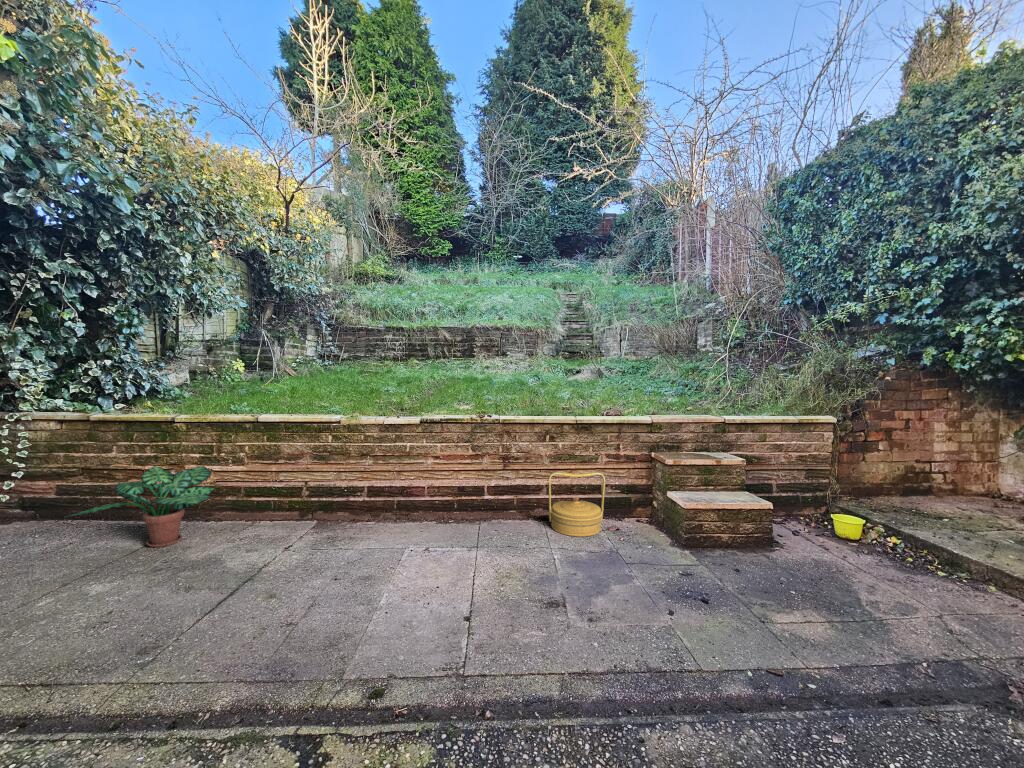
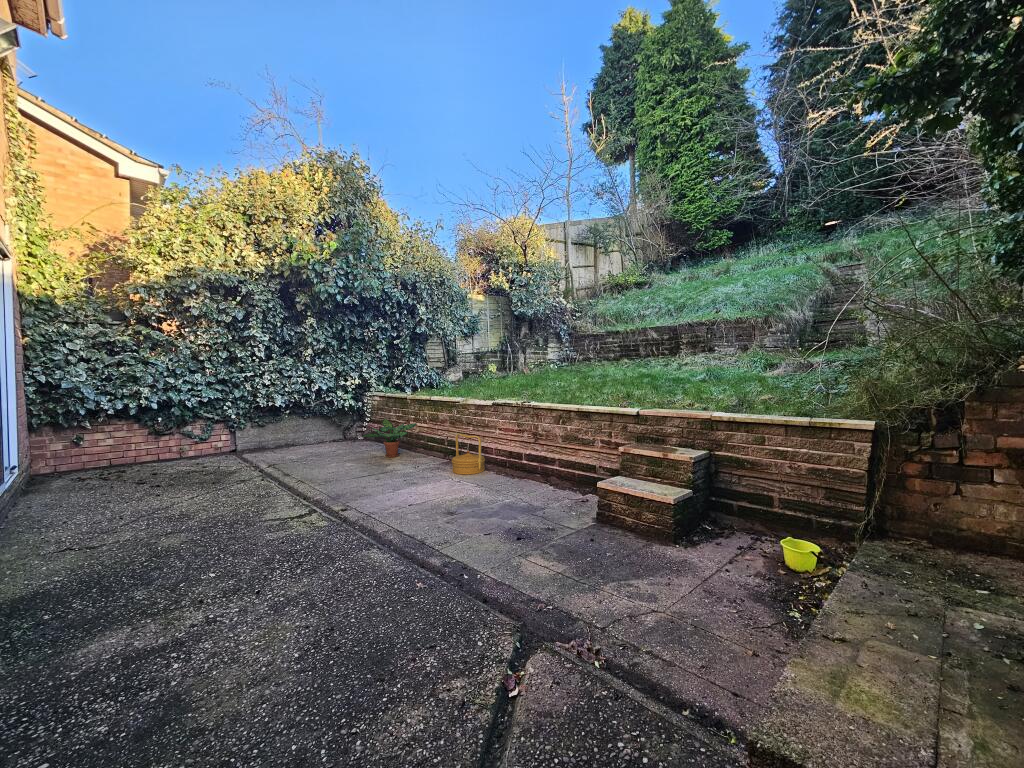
woven basket: present [549,472,605,537] -> present [452,433,485,474]

